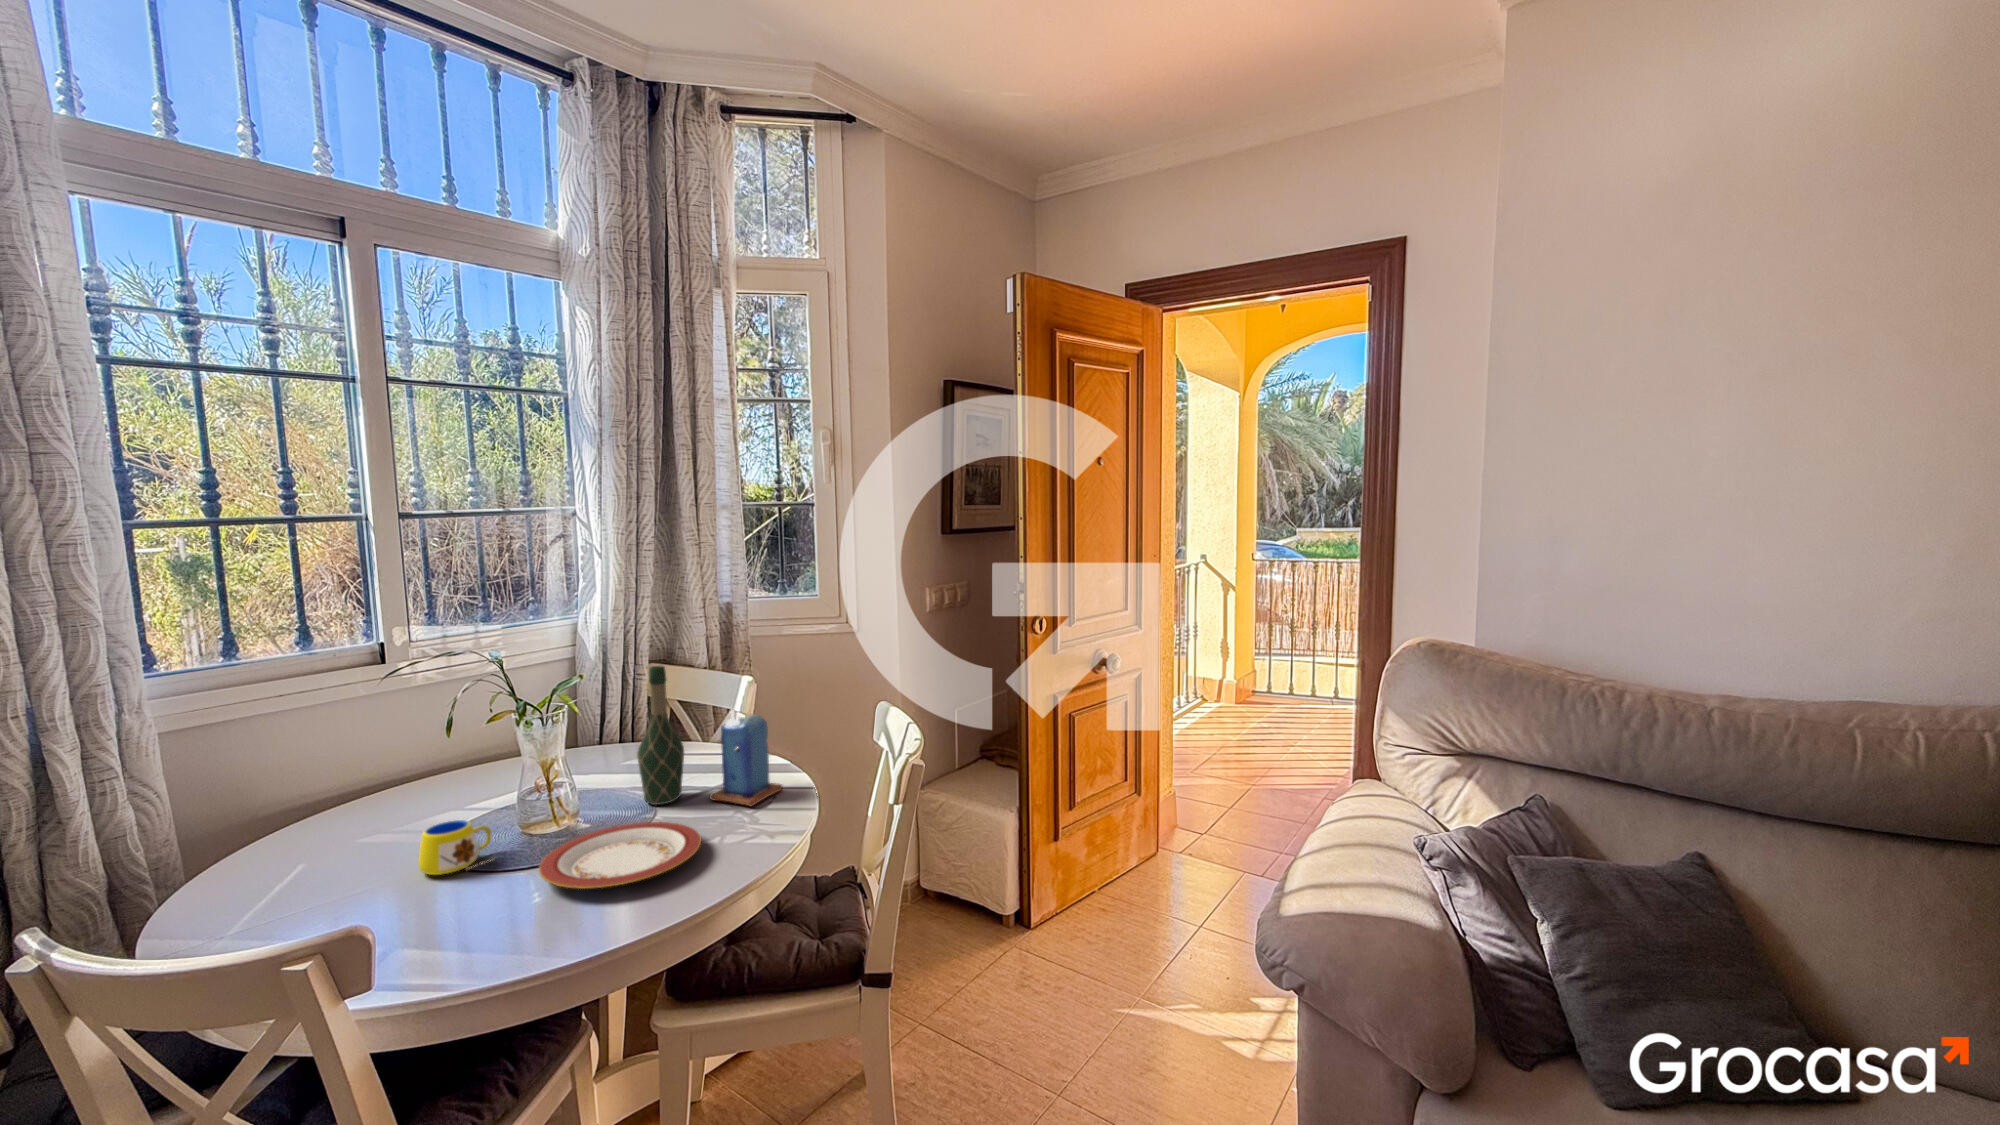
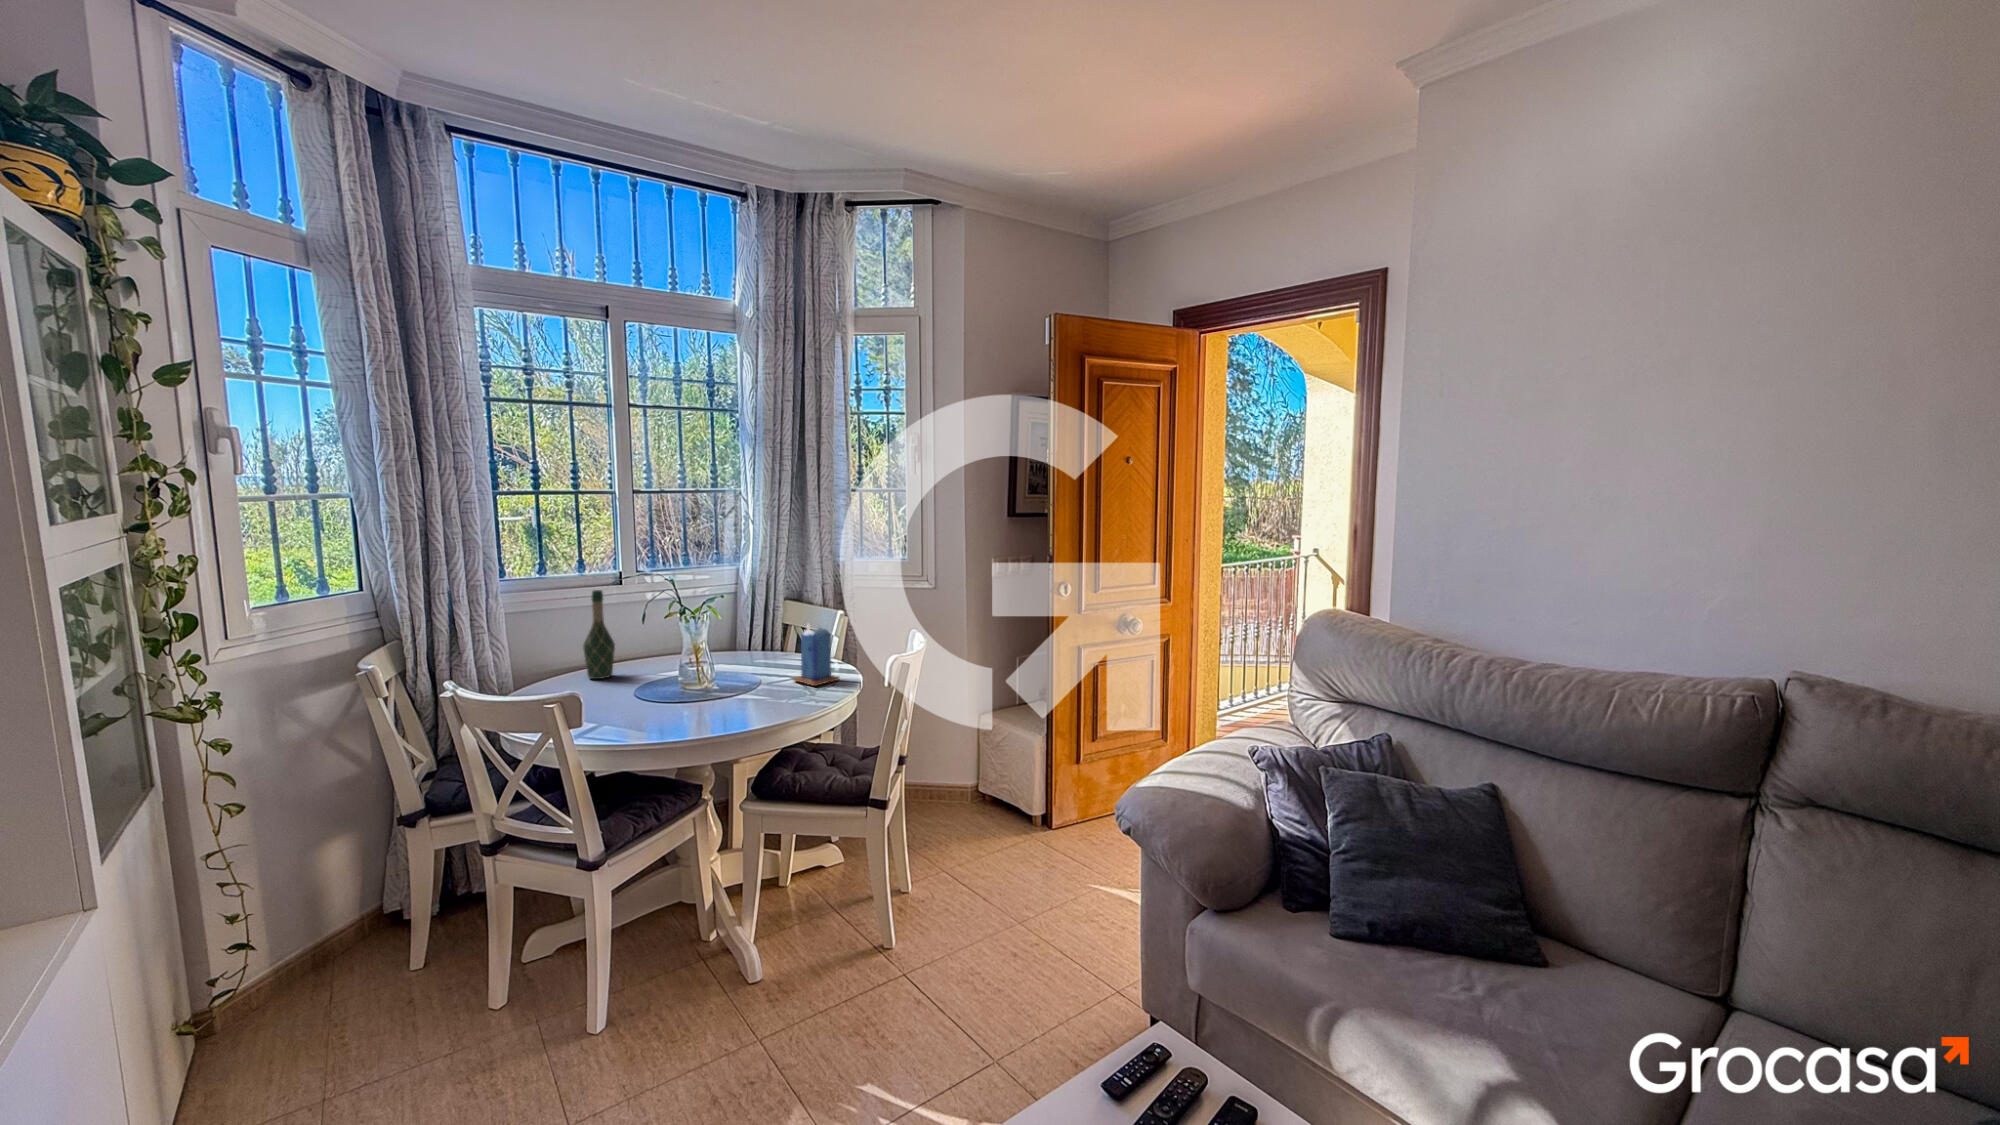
wine bottle: present [637,666,684,805] -> present [583,590,615,679]
mug: present [418,820,492,875] -> none [621,671,662,699]
plate: present [539,822,701,889] -> none [679,686,774,712]

